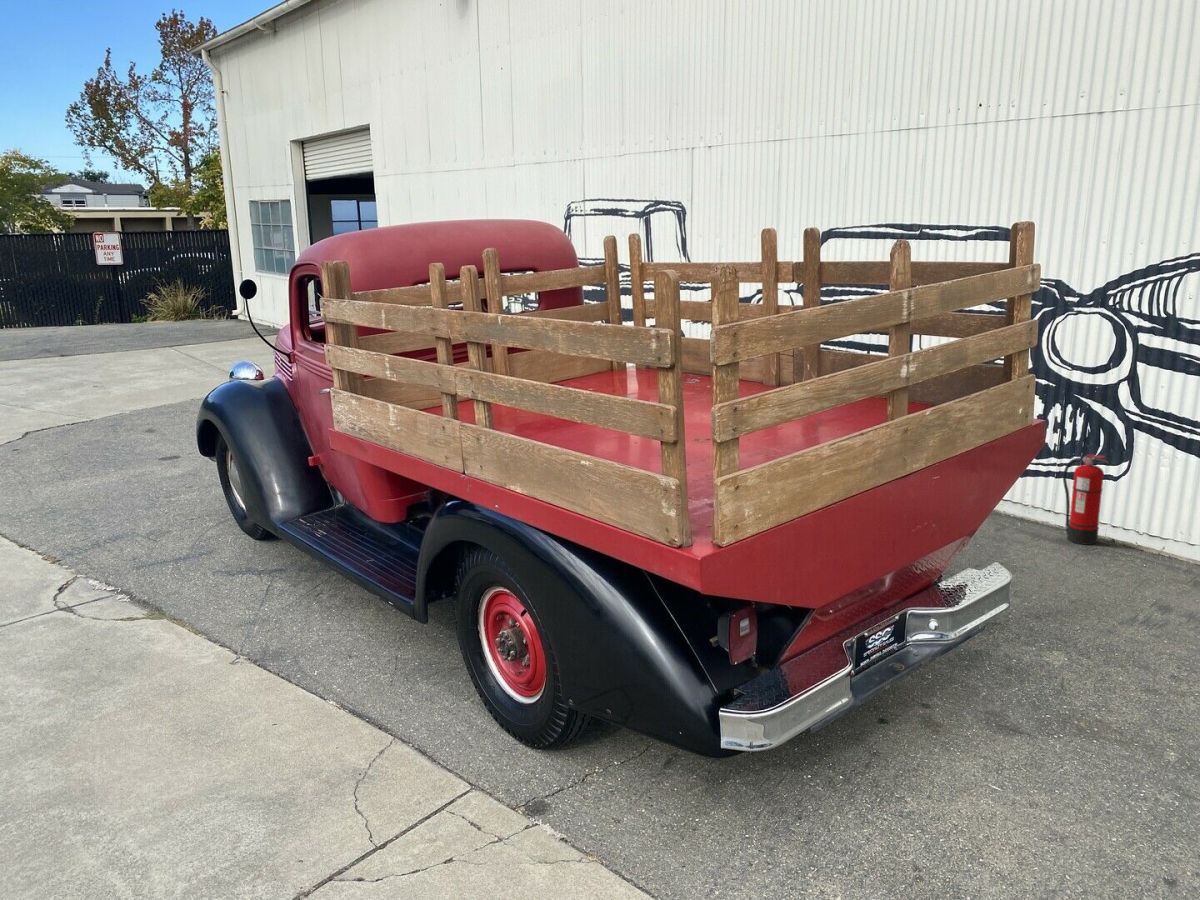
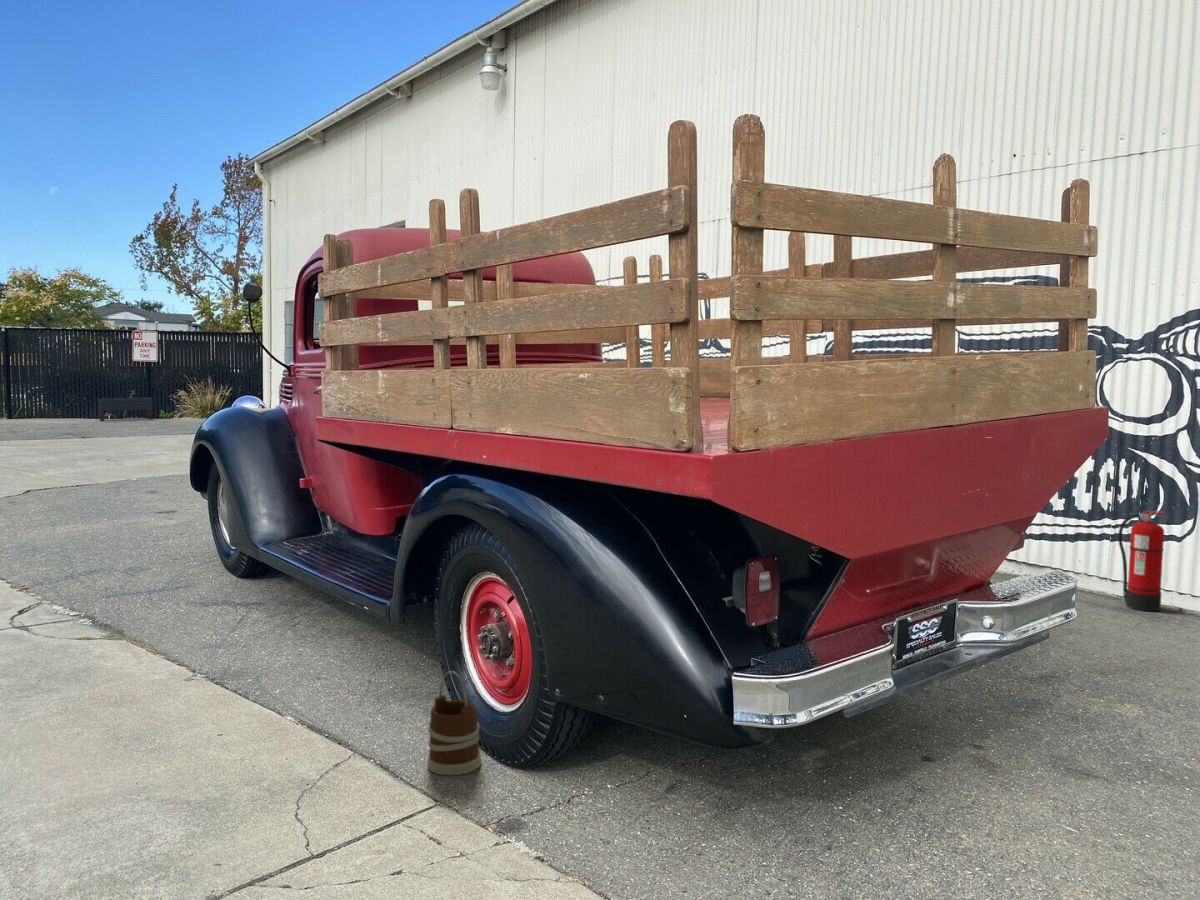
bench: none [59,296,118,324] -> present [98,397,153,421]
wooden bucket: none [459,673,505,759] -> present [428,671,481,775]

